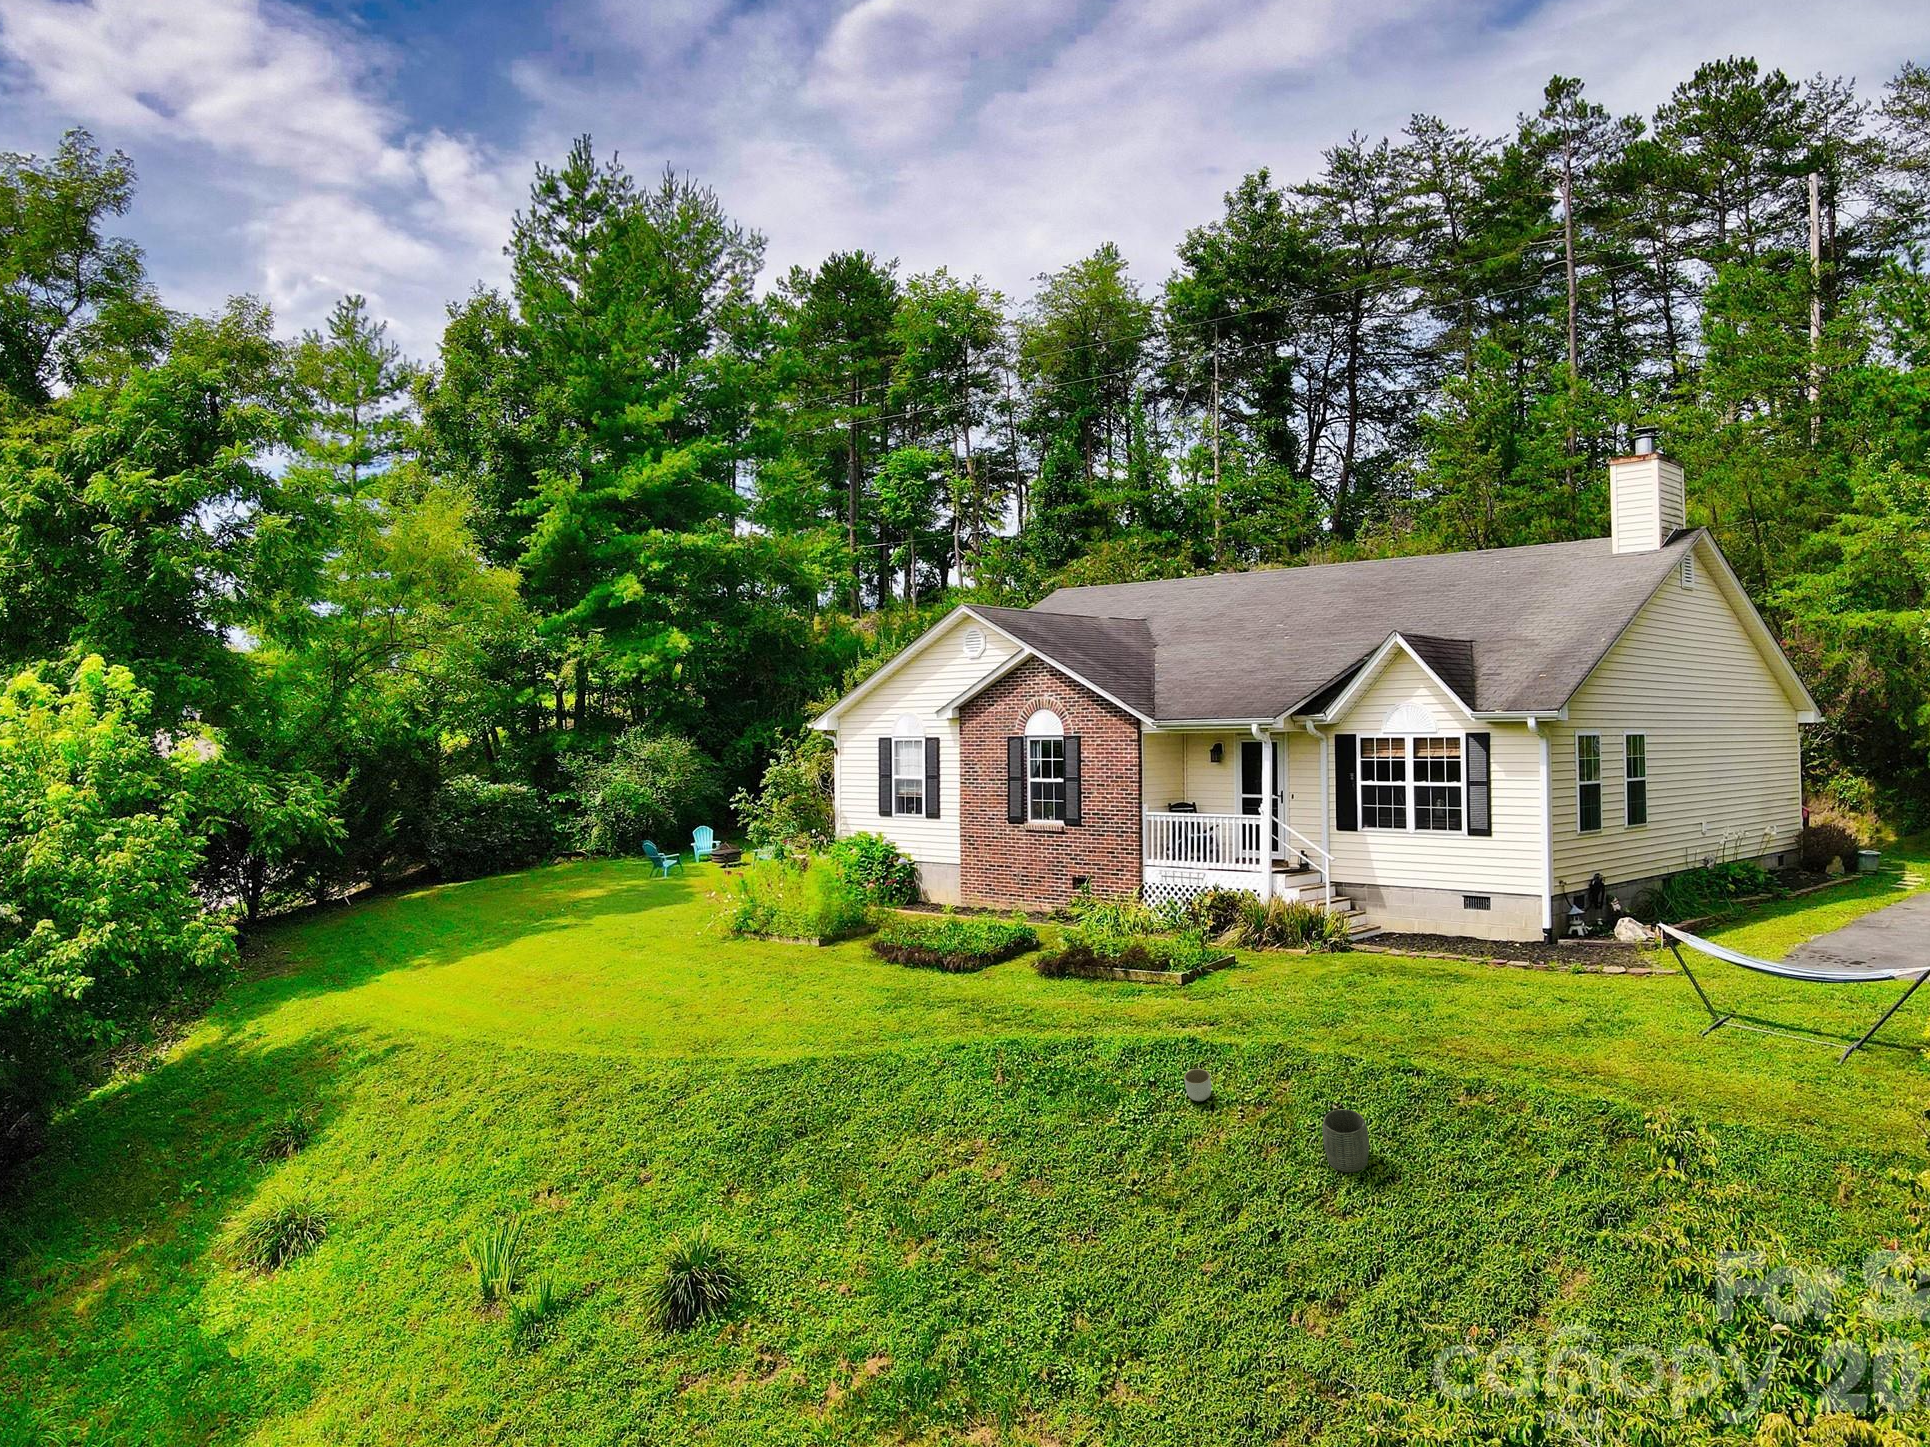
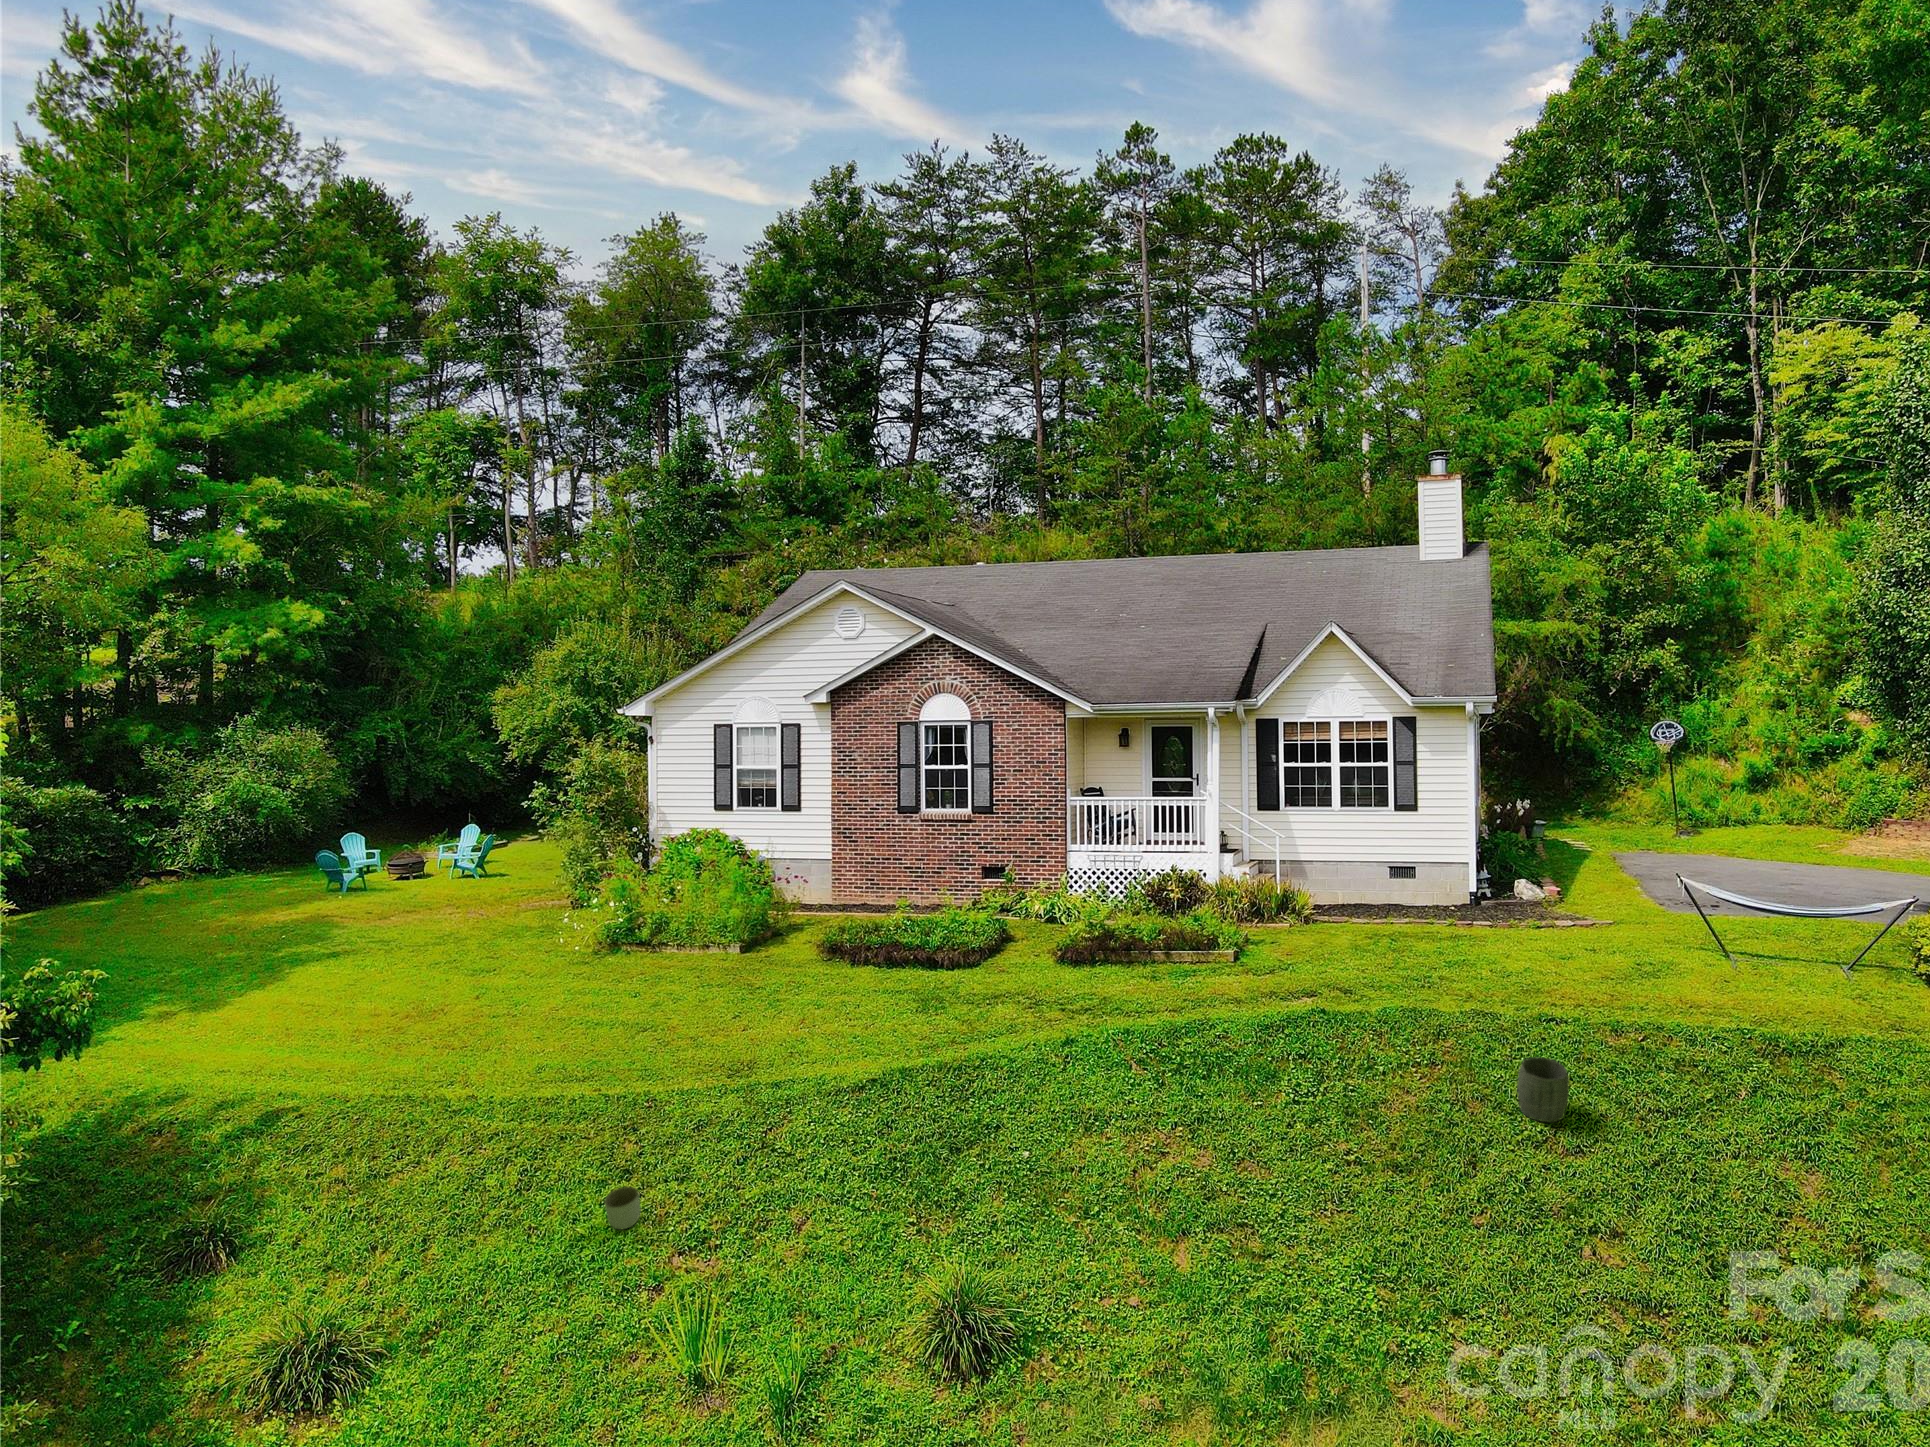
planter: present [1184,1069,1211,1101] -> present [604,1186,640,1229]

